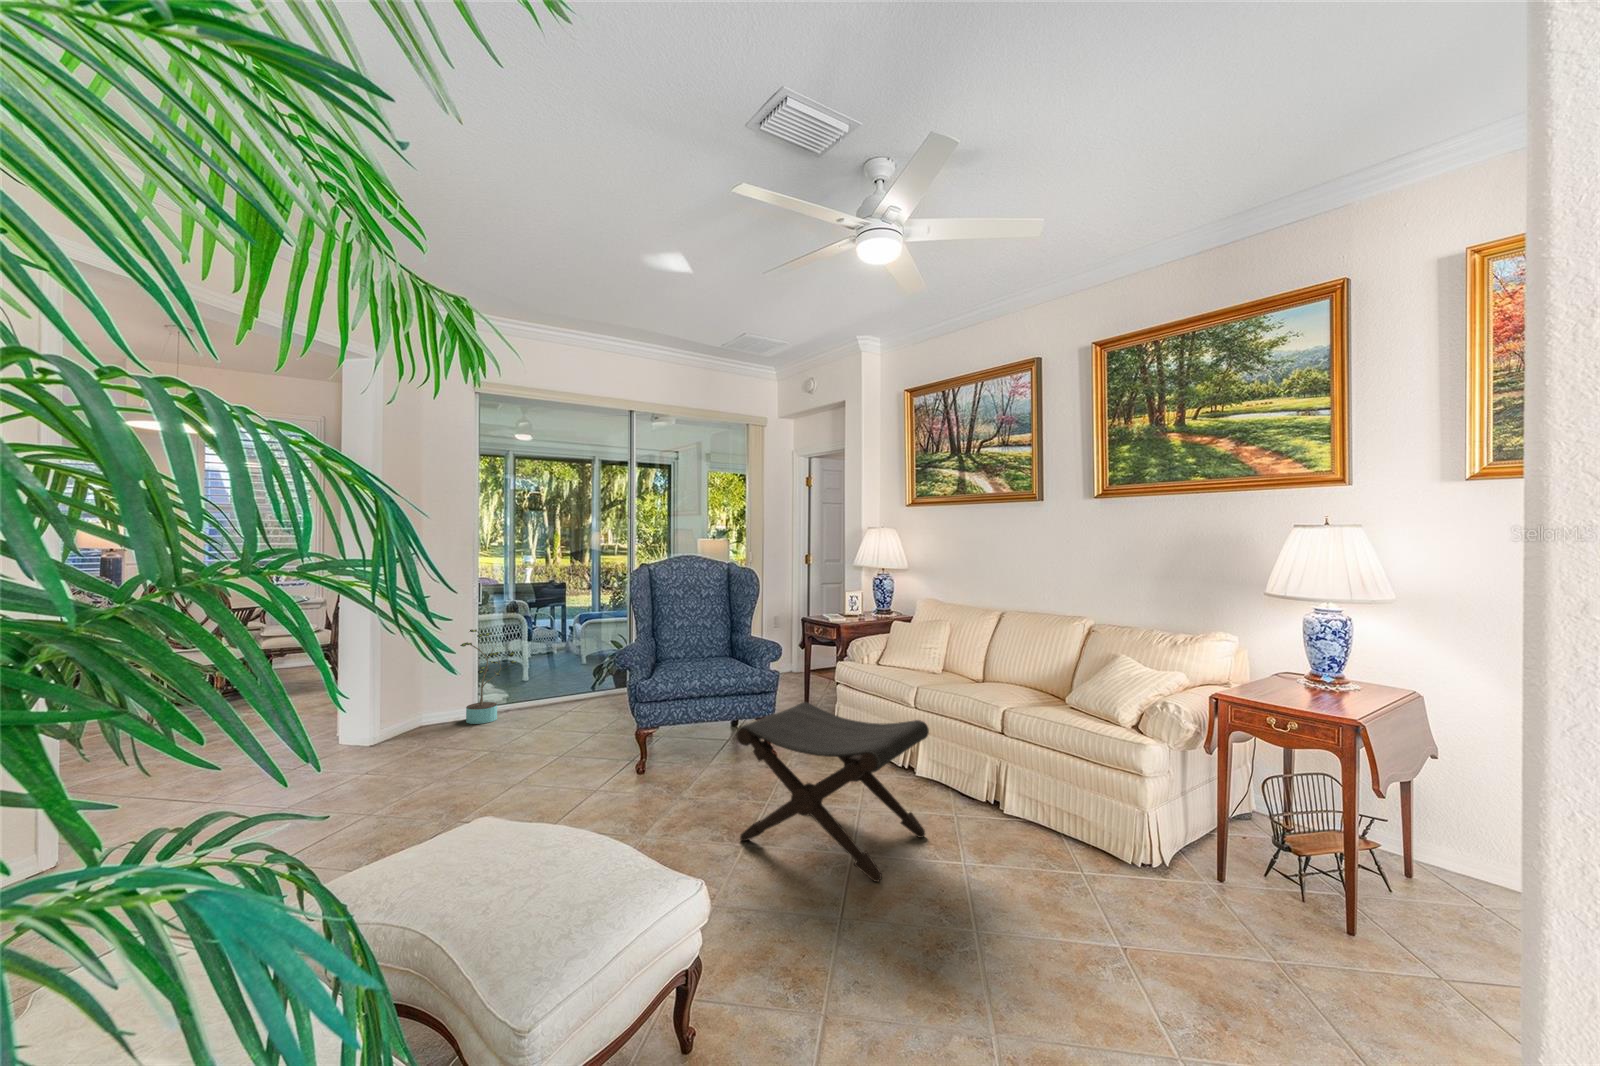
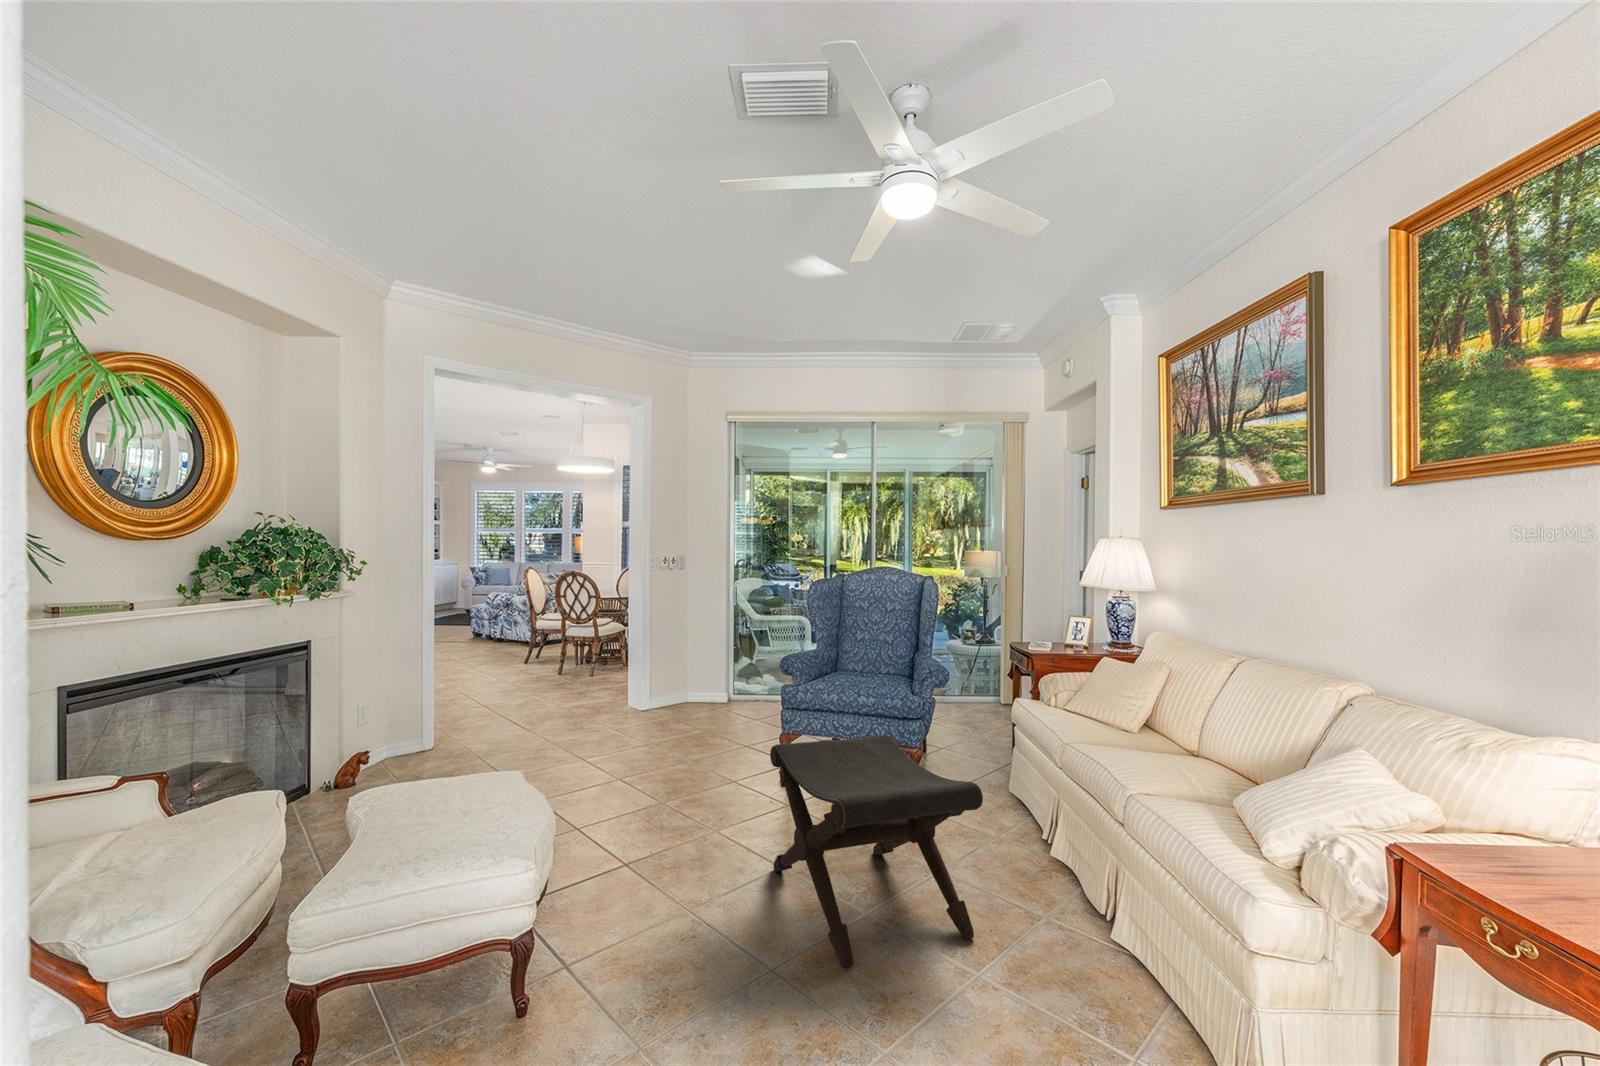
potted plant: present [460,629,516,724] -> none [701,624,749,708]

